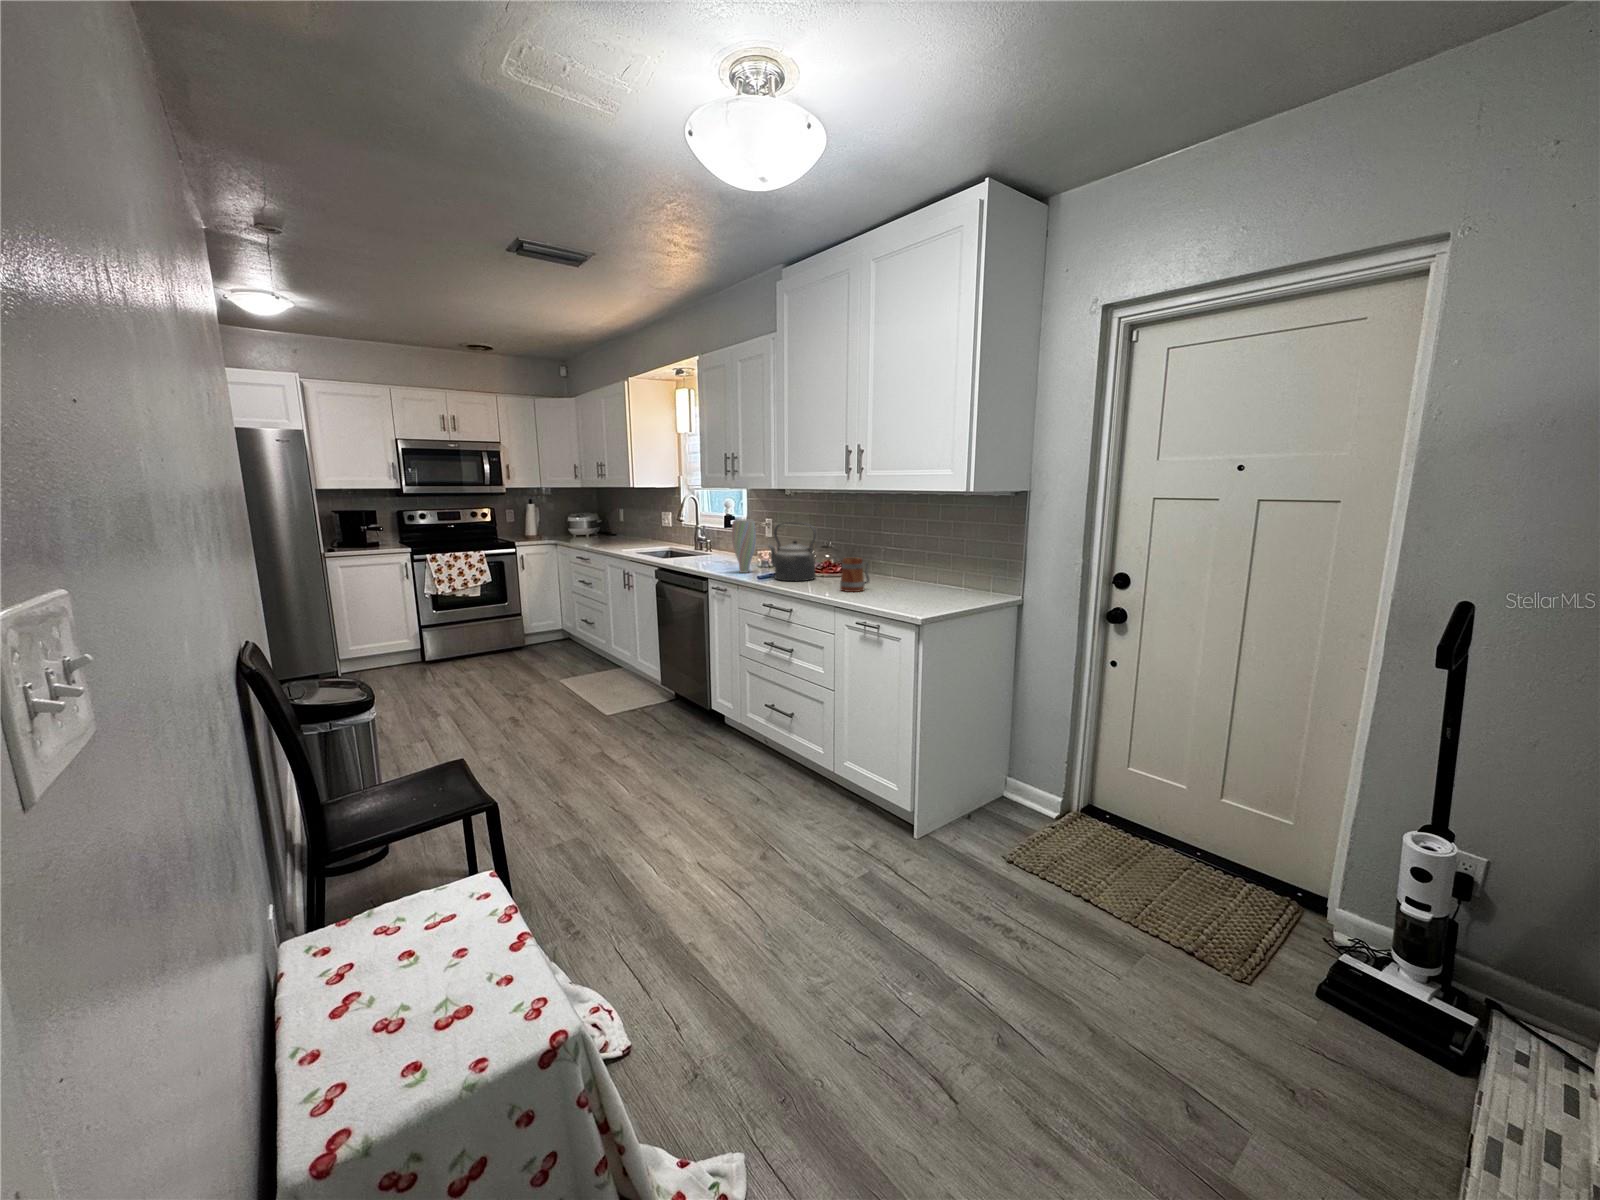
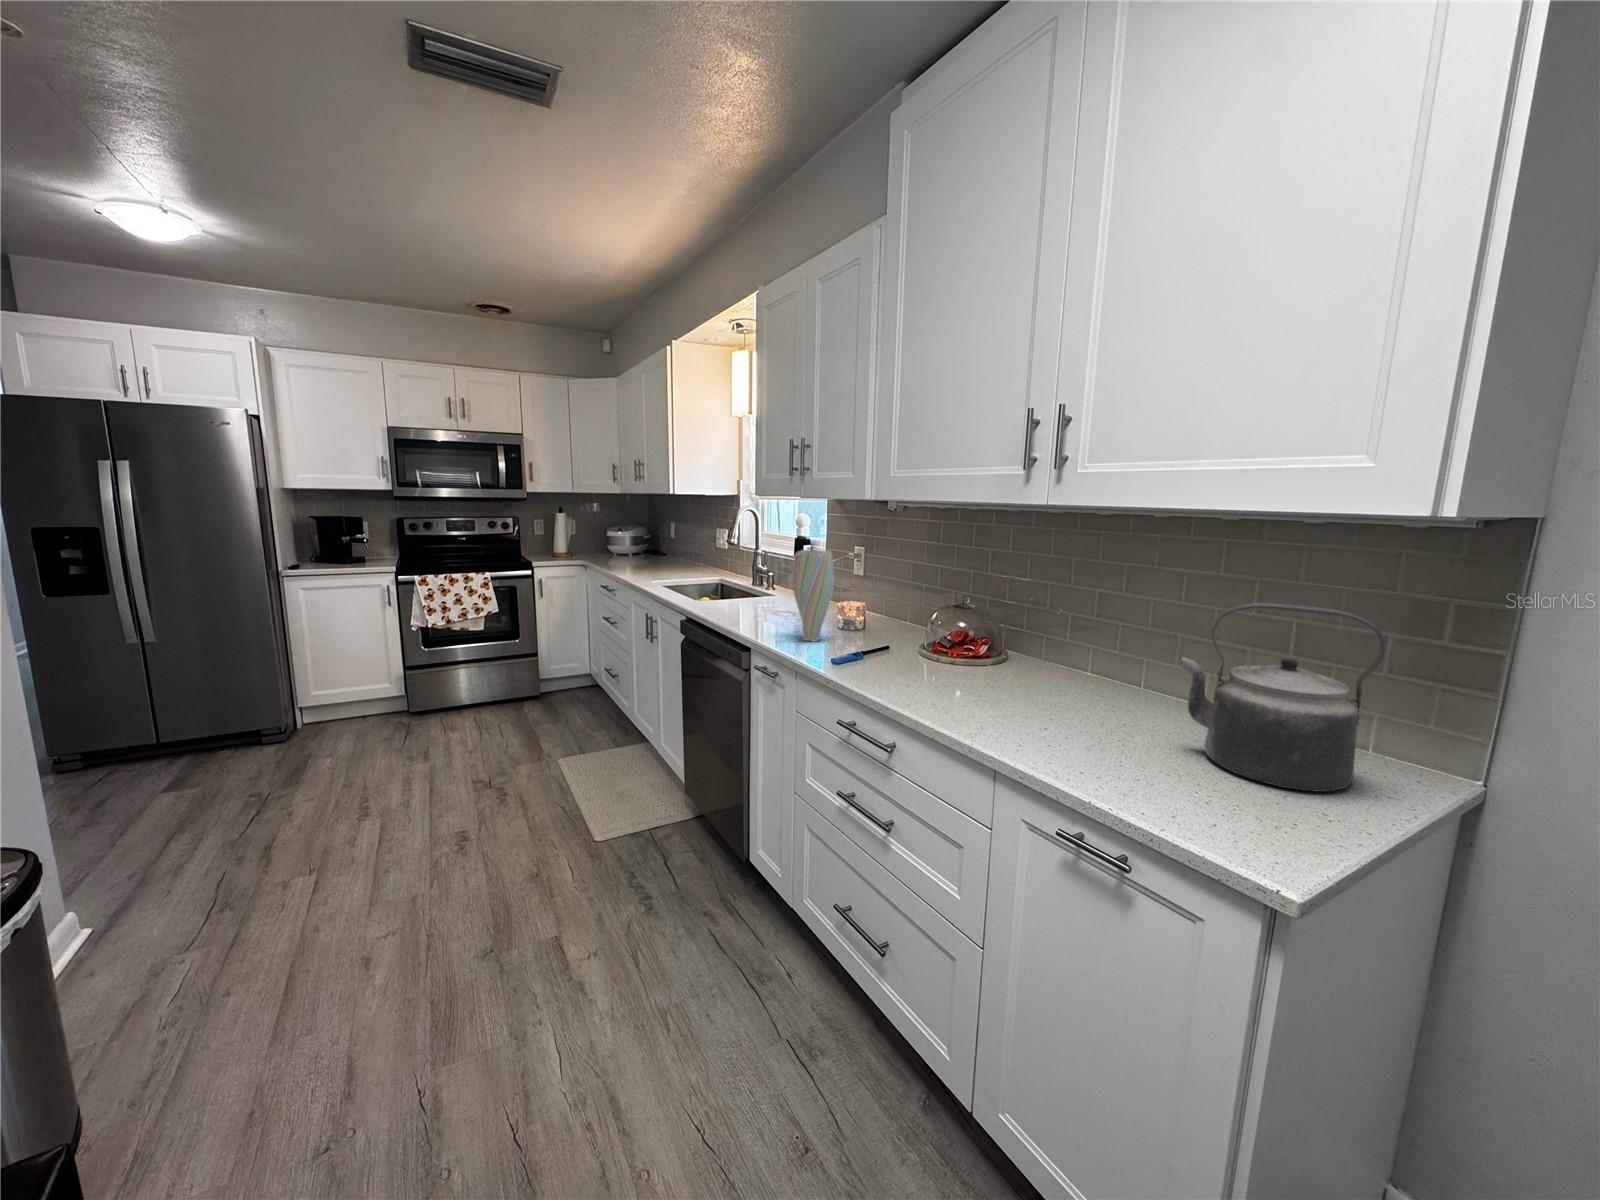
kettle: present [768,522,816,581] -> present [1181,603,1386,792]
mug: present [840,558,869,592] -> none [1000,645,1065,724]

